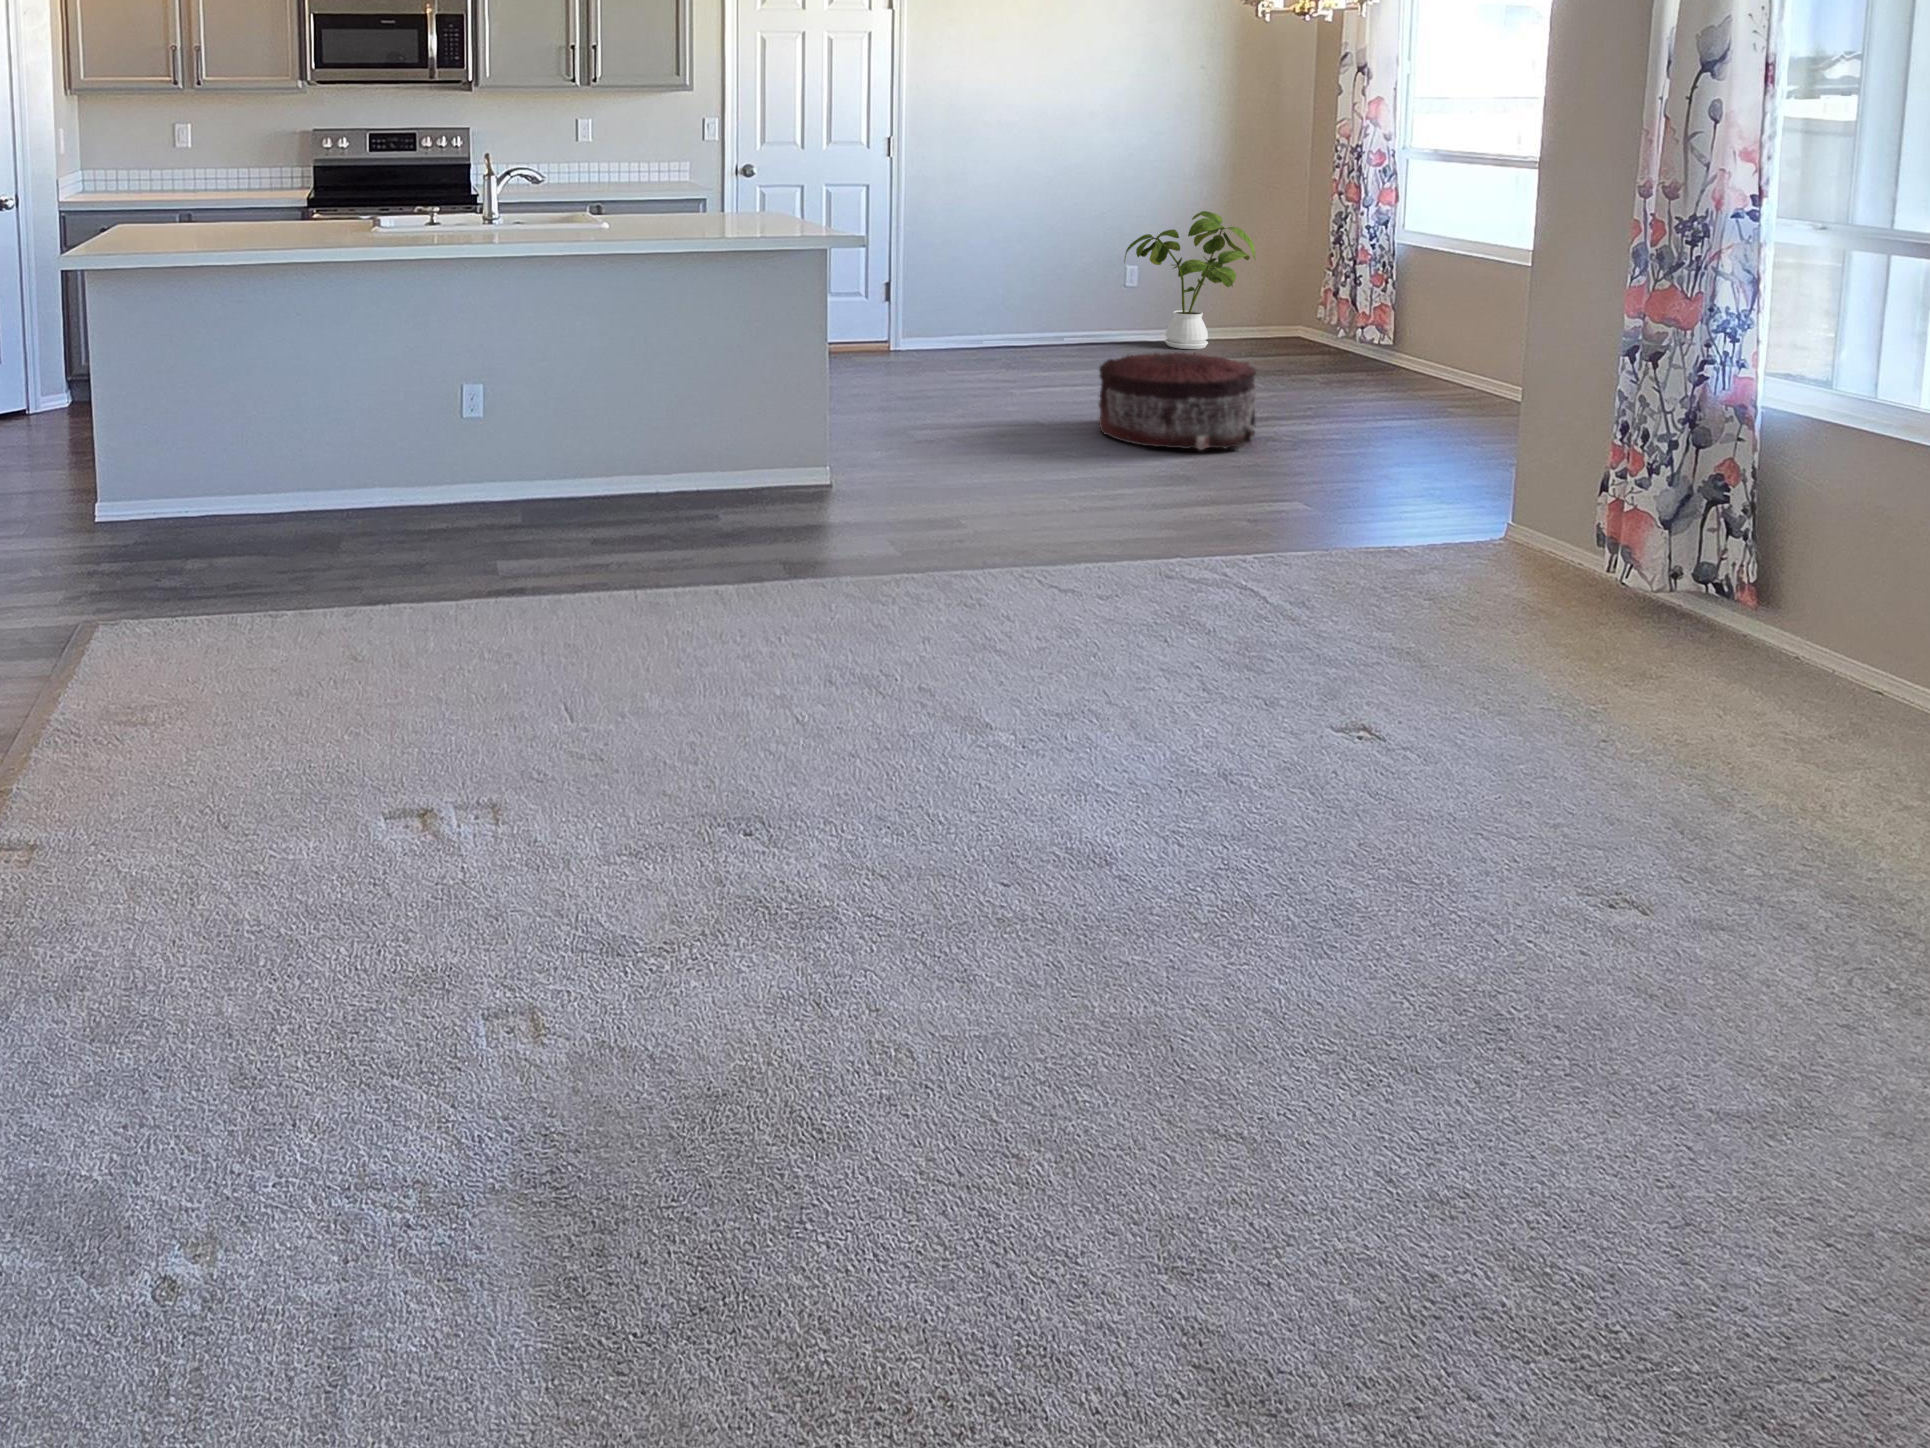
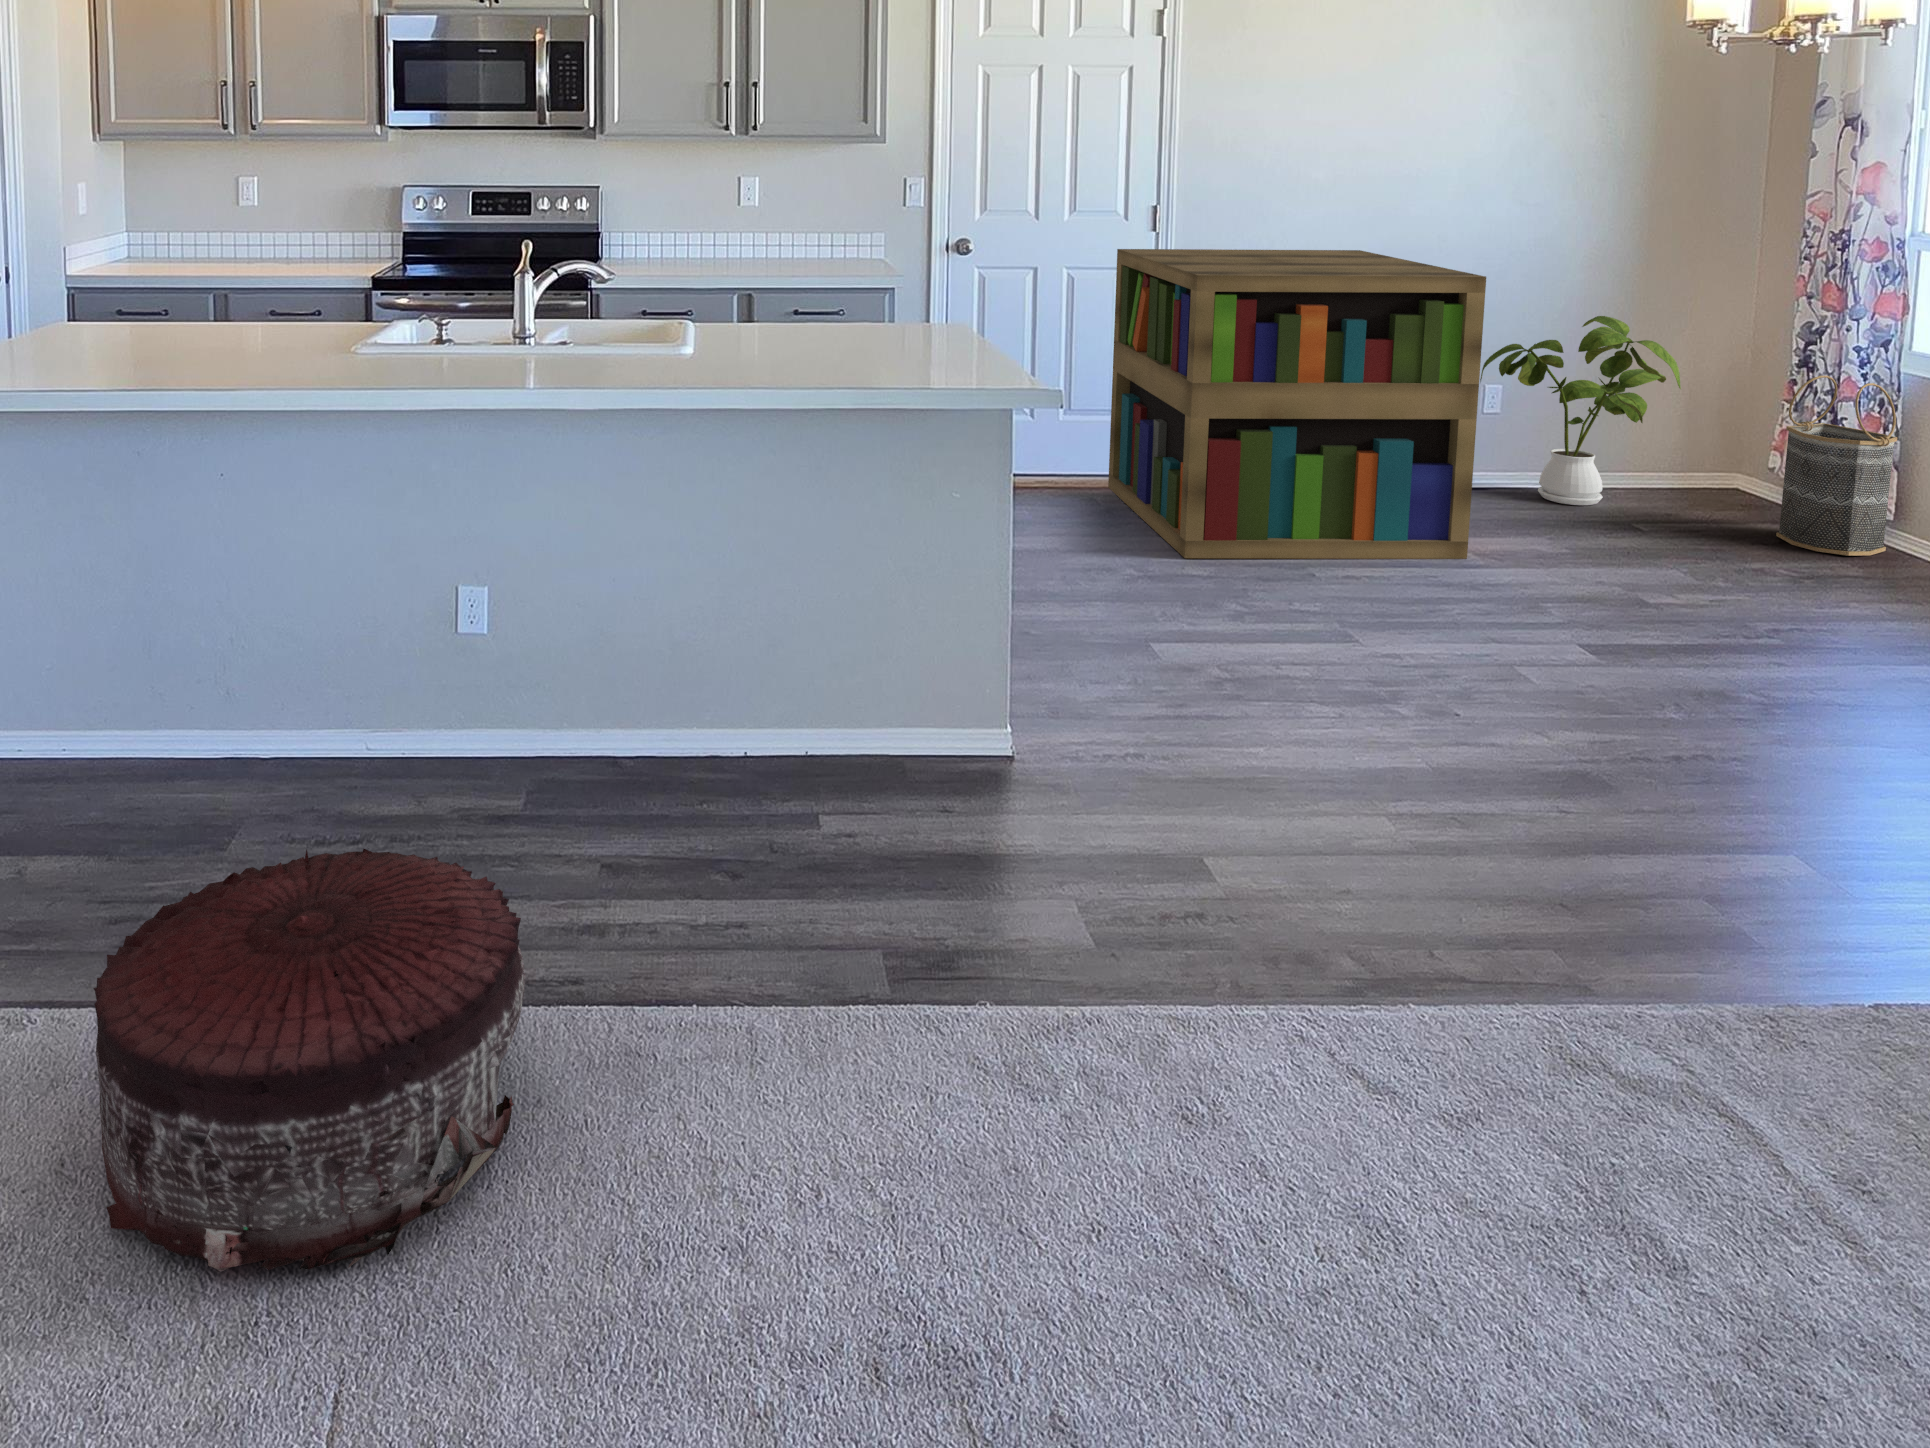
bookshelf: none [861,168,1123,388] -> present [1108,249,1486,559]
basket: none [1319,247,1392,369] -> present [1776,376,1897,556]
pouf: present [1099,352,1256,450] -> present [93,849,525,1271]

